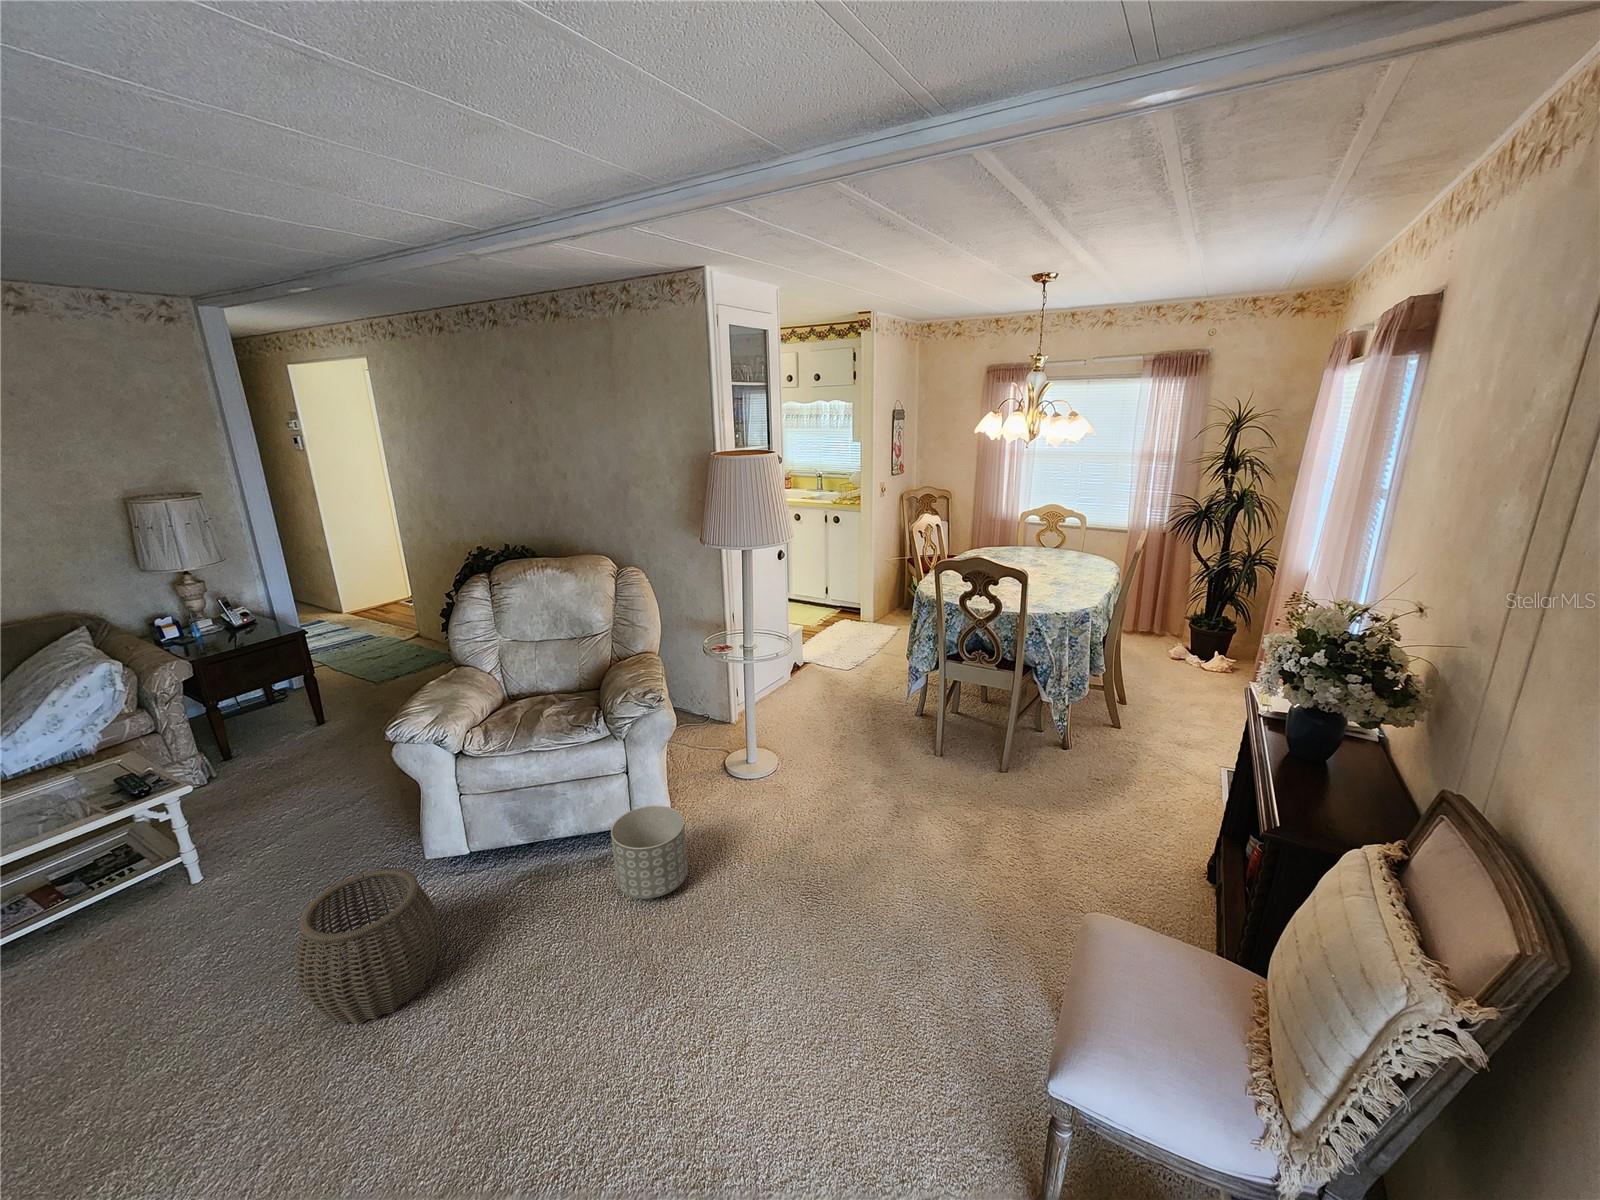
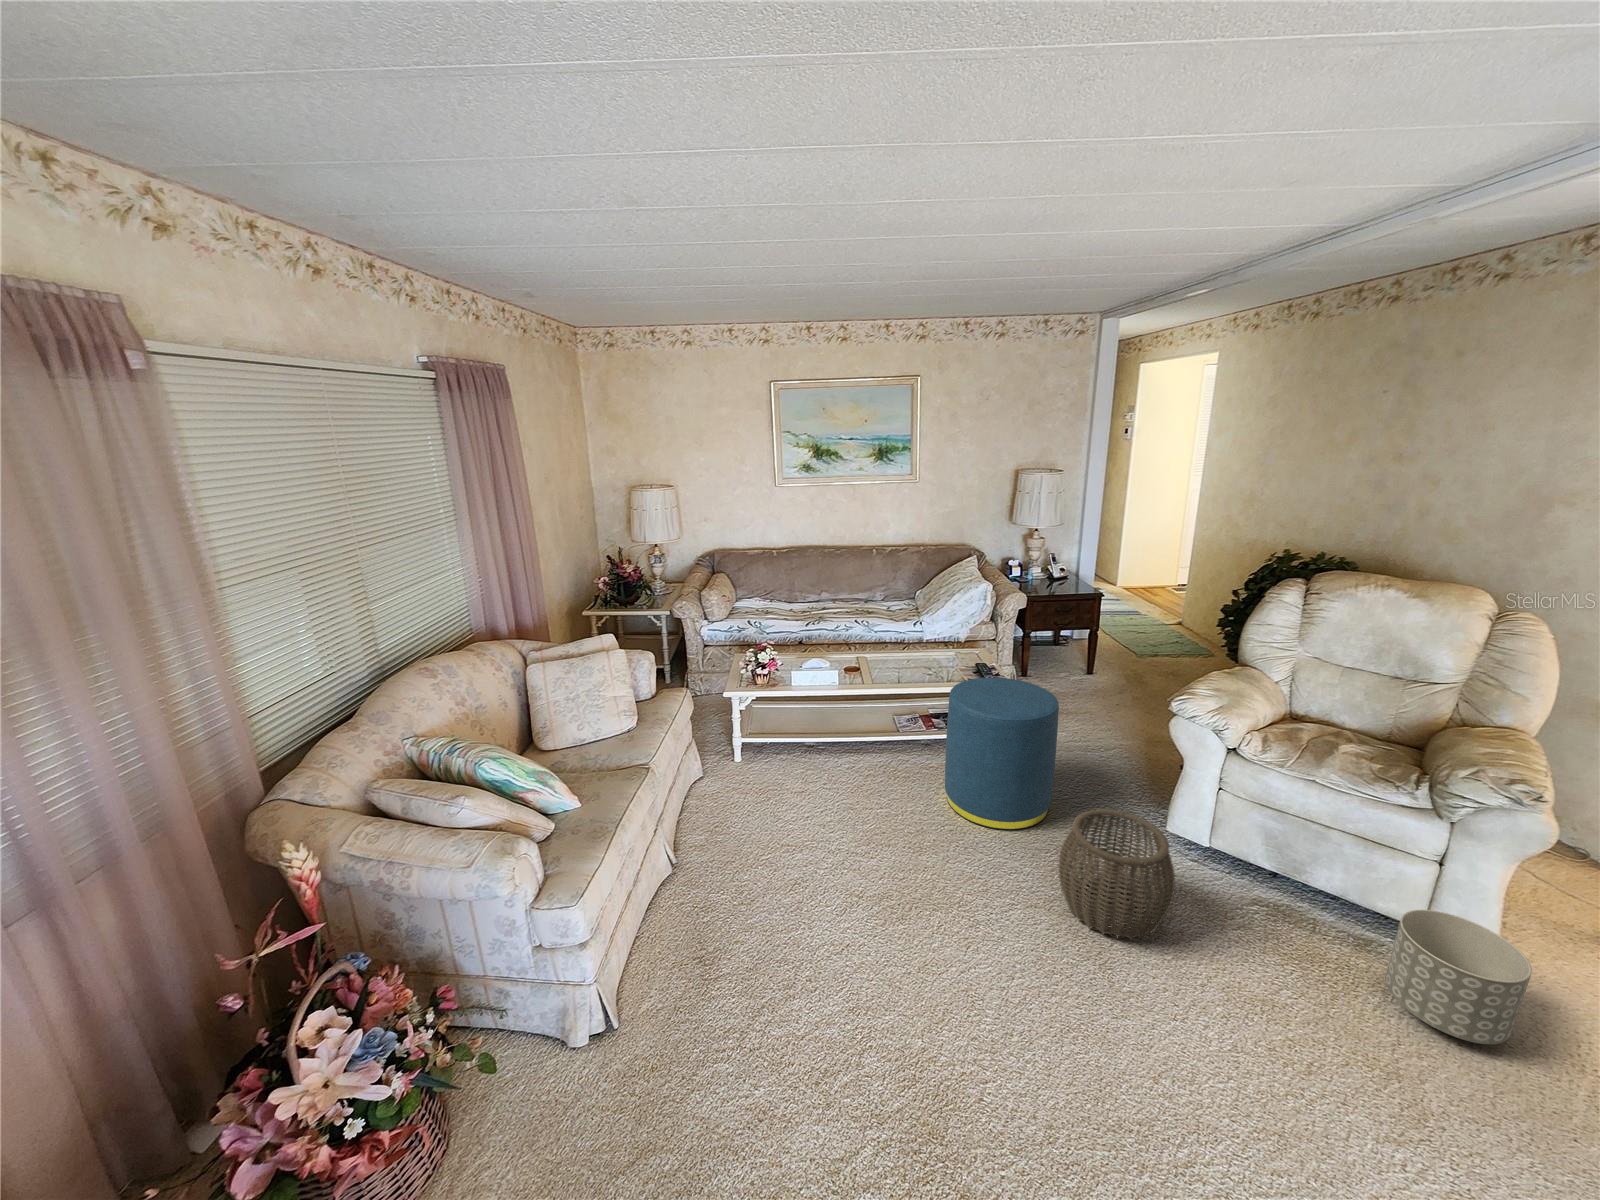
ottoman: none [54,775,285,1002] -> present [945,677,1059,830]

